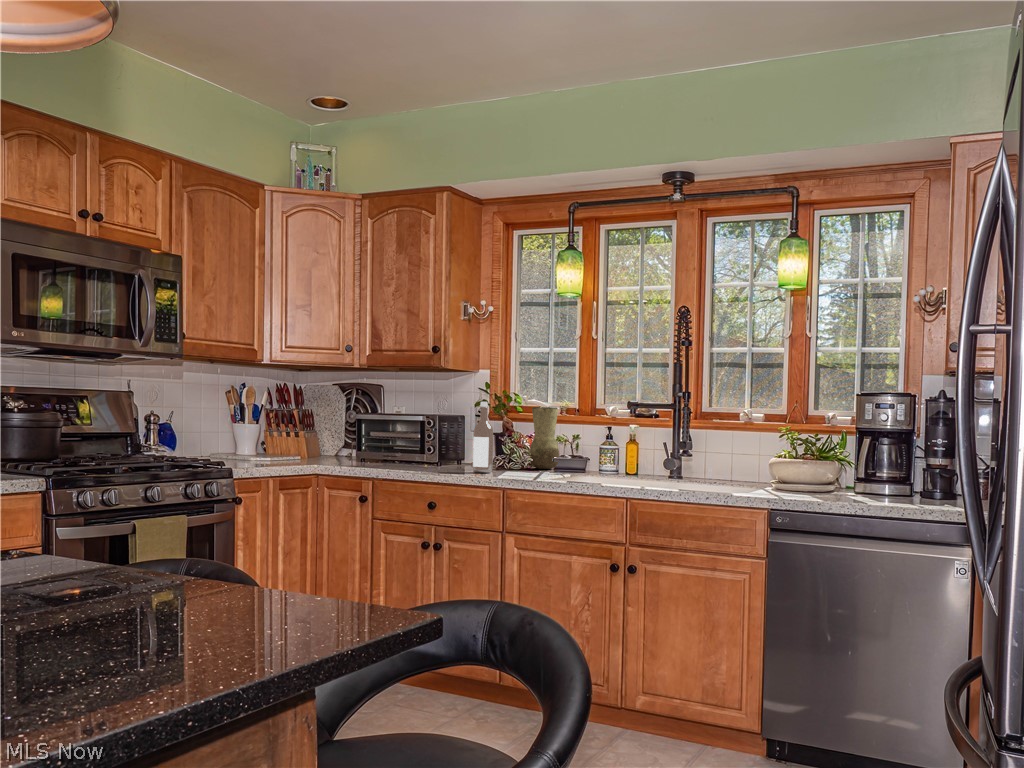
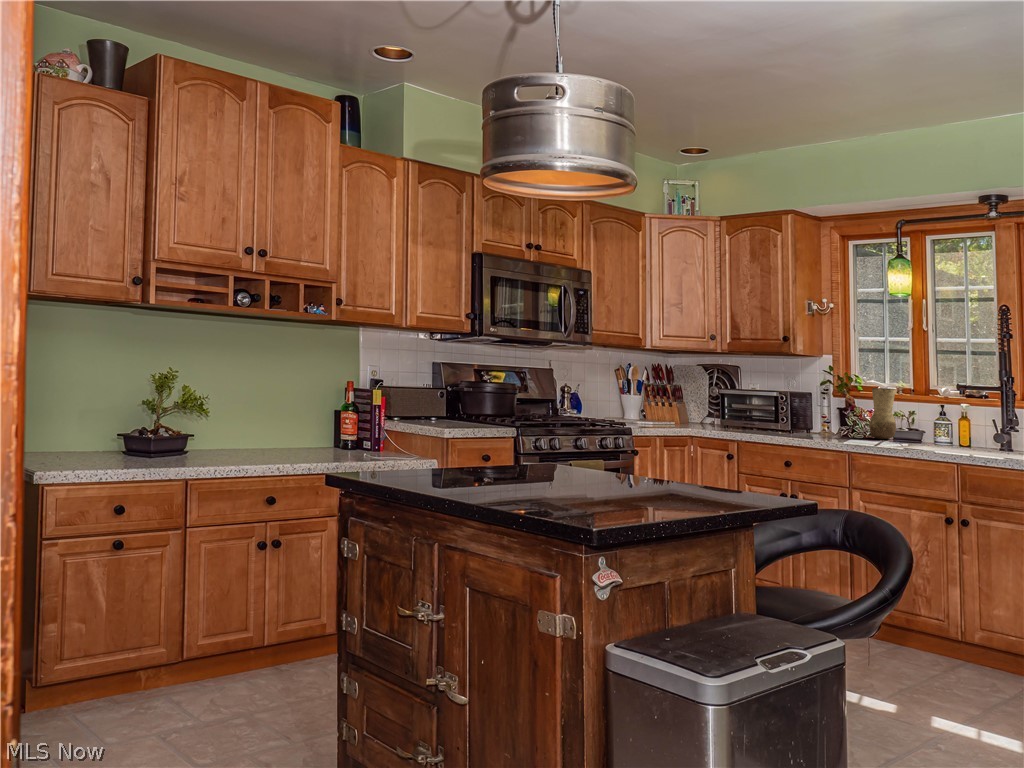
wine bottle: present [473,402,493,473] -> none [823,384,841,441]

